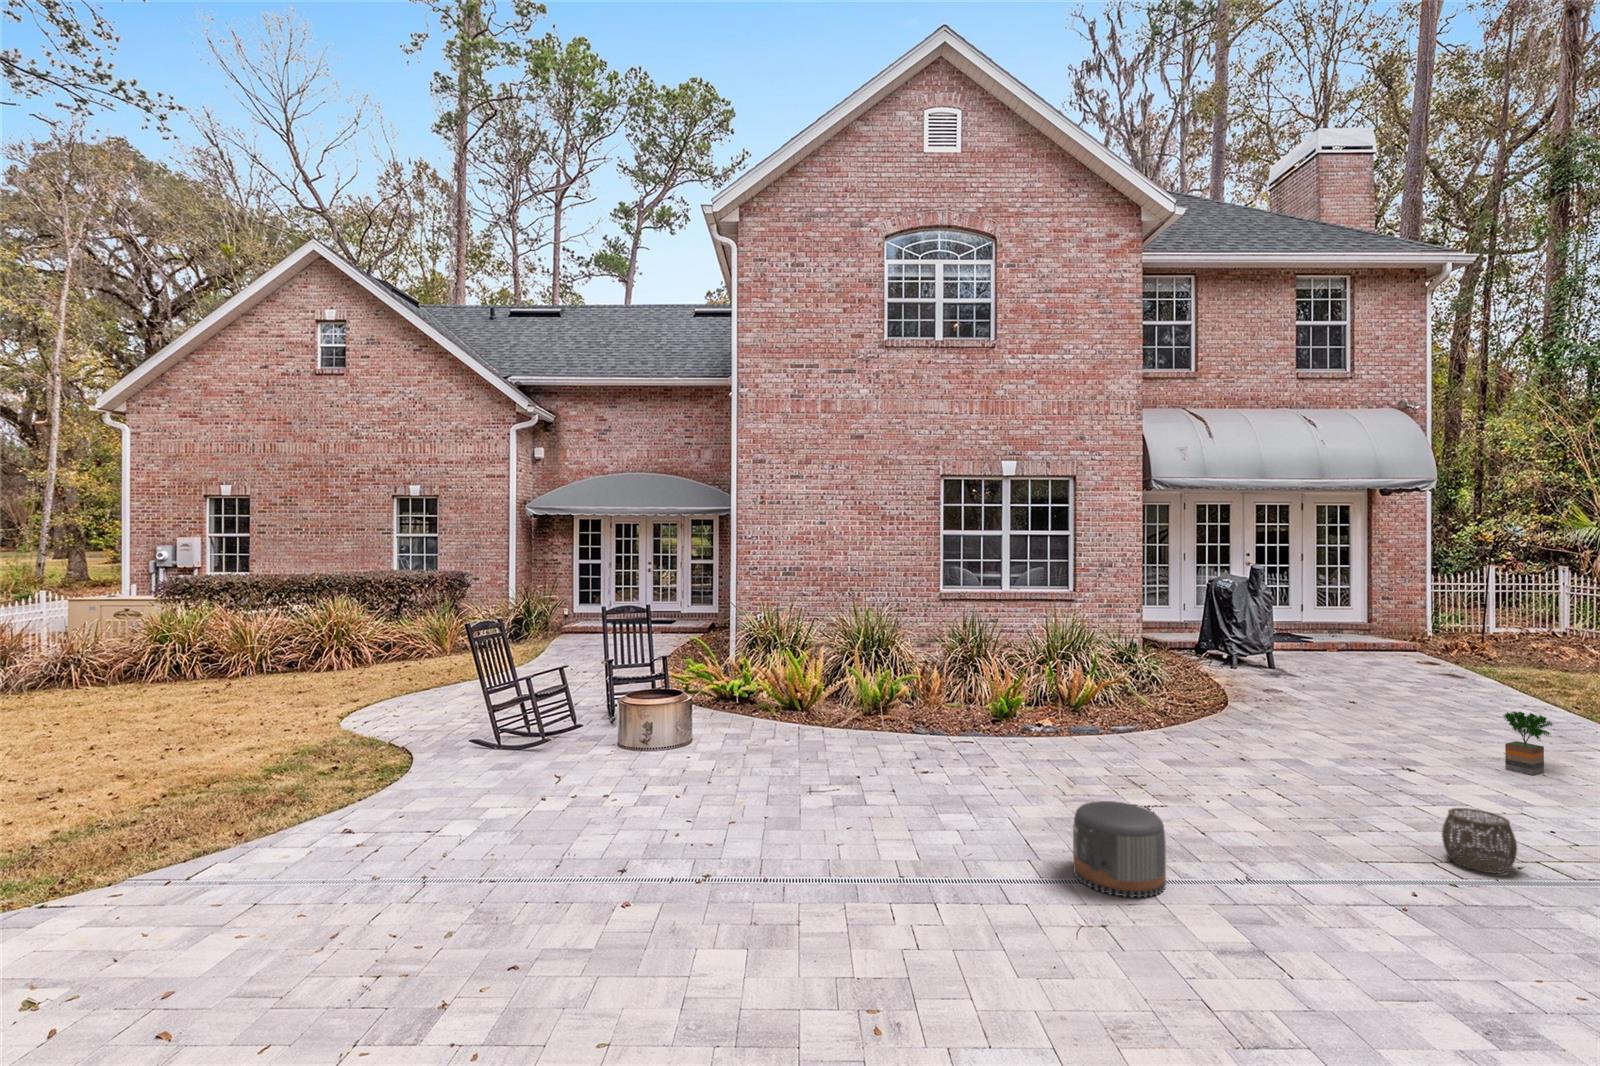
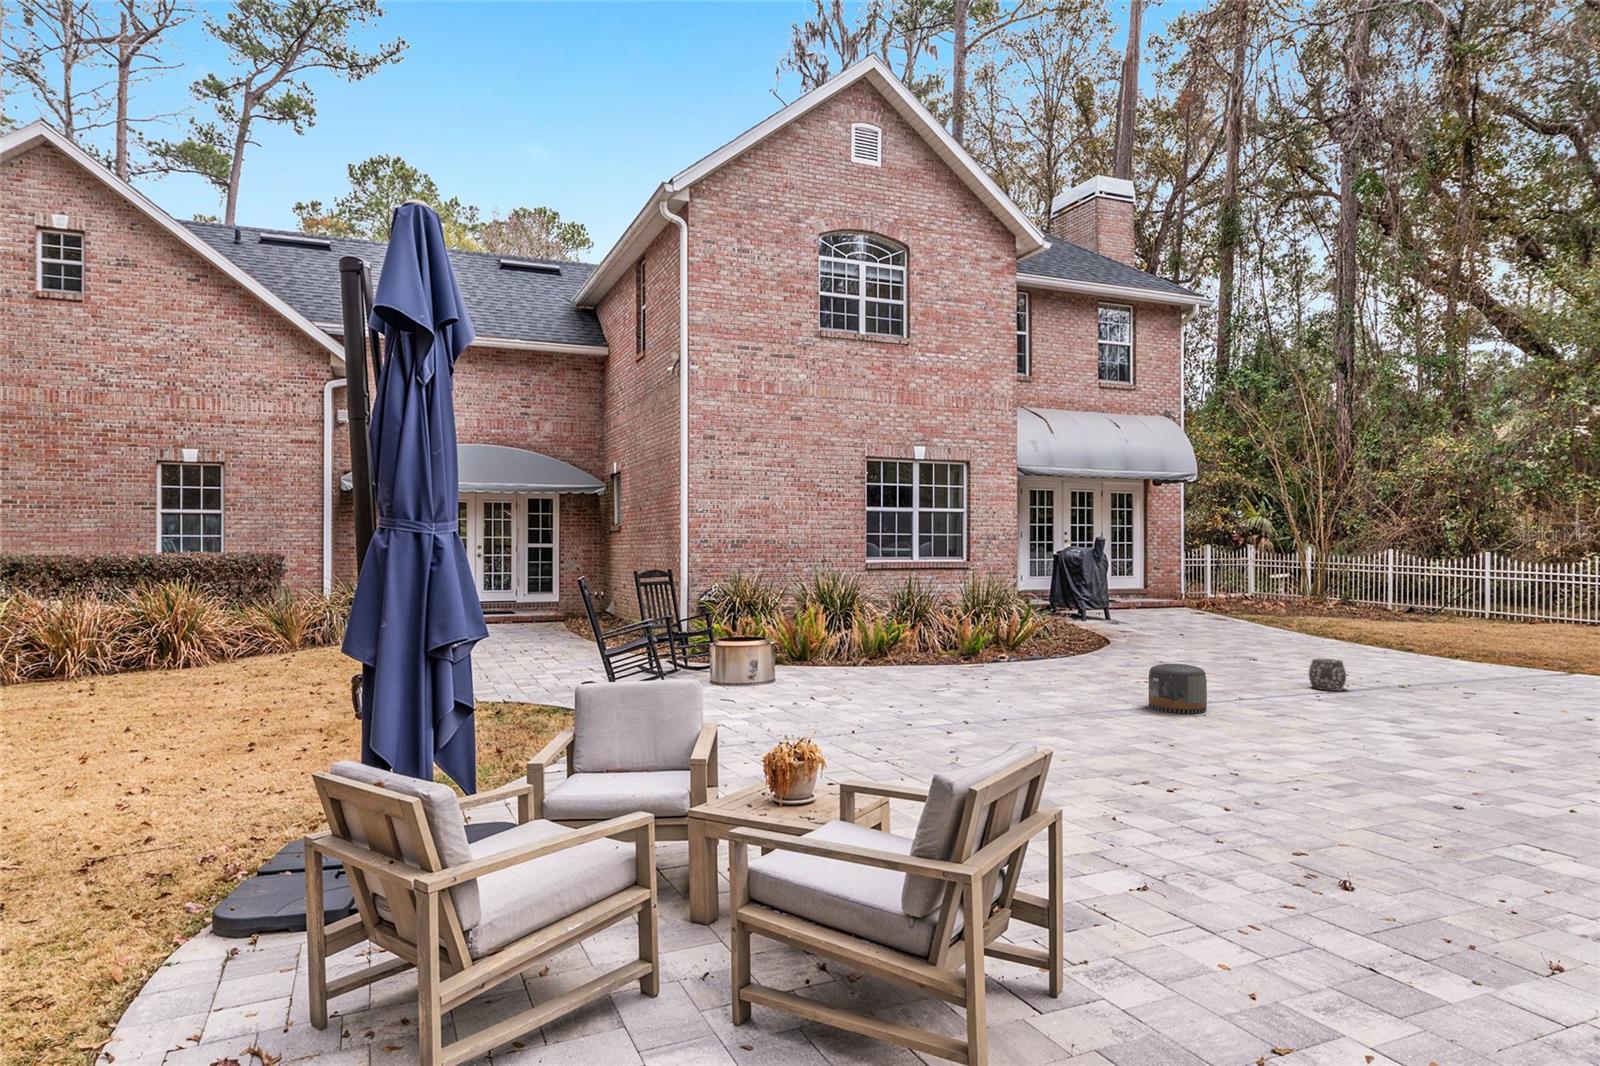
potted tree: present [1504,711,1553,775] -> none [1291,619,1320,658]

